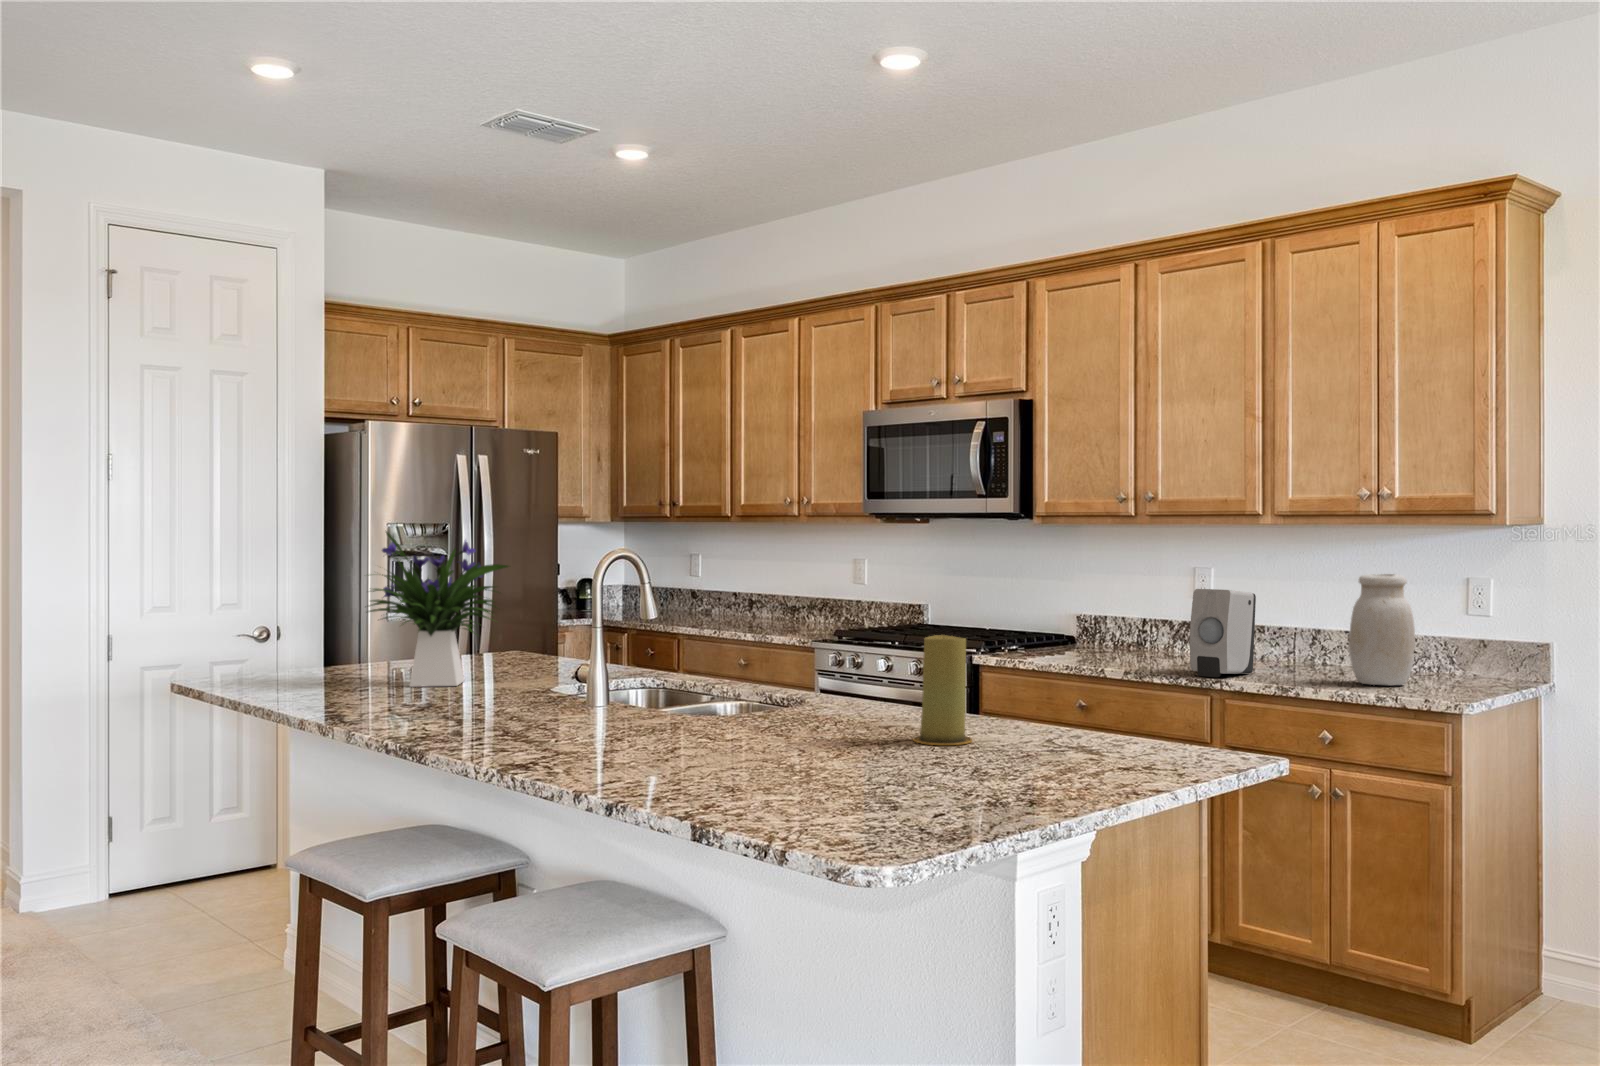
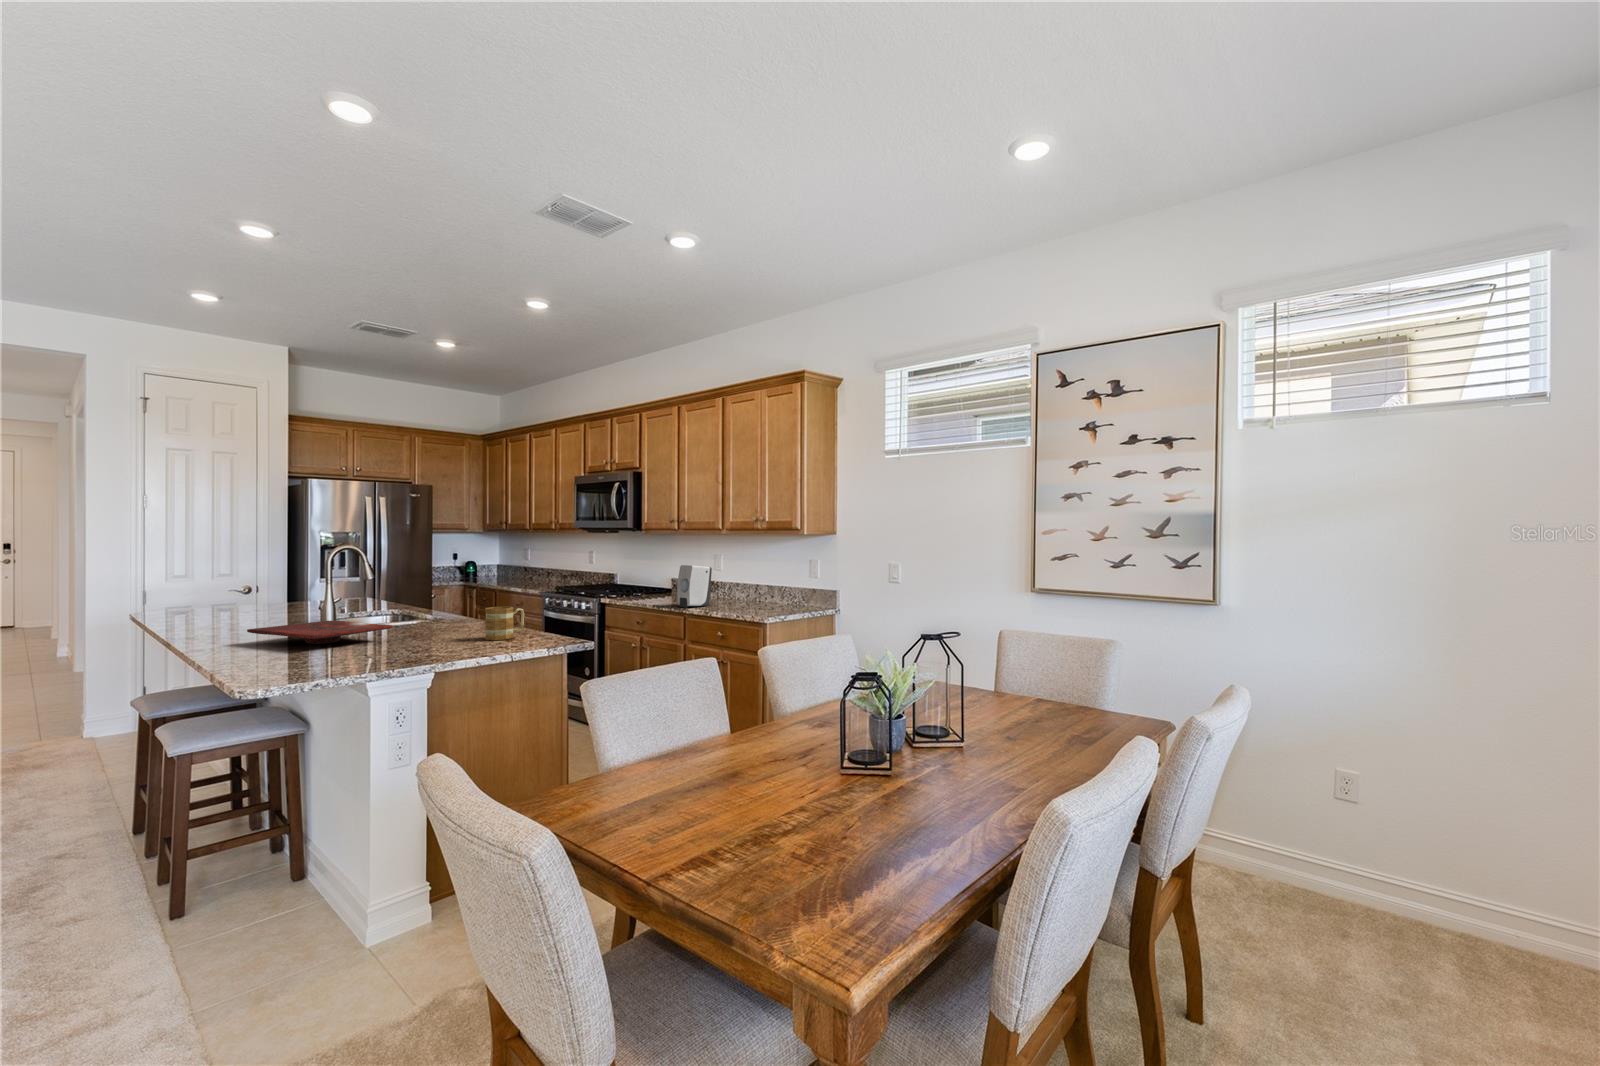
flower arrangement: present [369,532,508,687] -> none [209,535,307,615]
jar: present [1349,574,1415,685] -> none [740,558,767,611]
candle: present [913,635,972,745] -> none [421,586,453,638]
mug: none [1060,679,1119,752] -> present [485,607,524,640]
cutting board: none [617,705,883,756] -> present [247,621,393,644]

